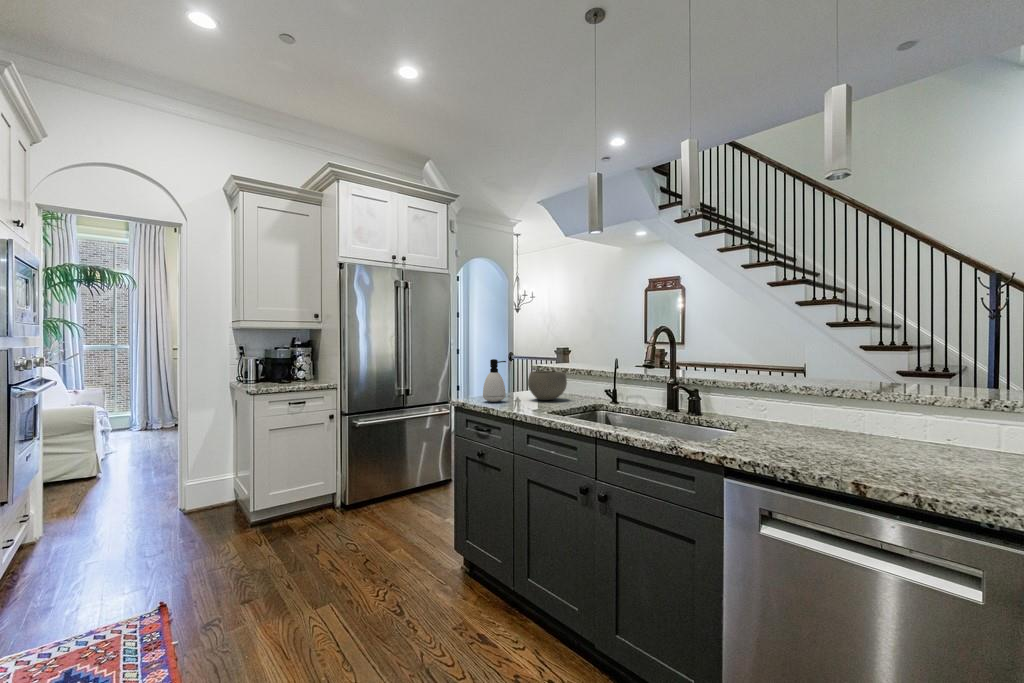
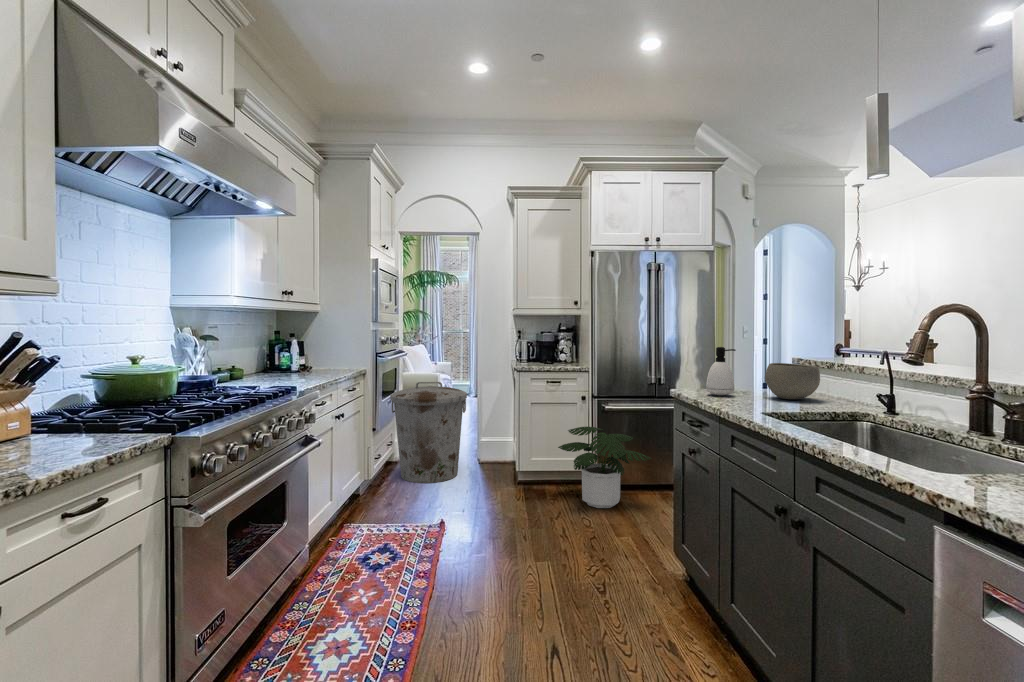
trash can: none [40,416,173,559] -> present [390,382,467,483]
potted plant: none [307,446,409,530] -> present [558,427,652,508]

